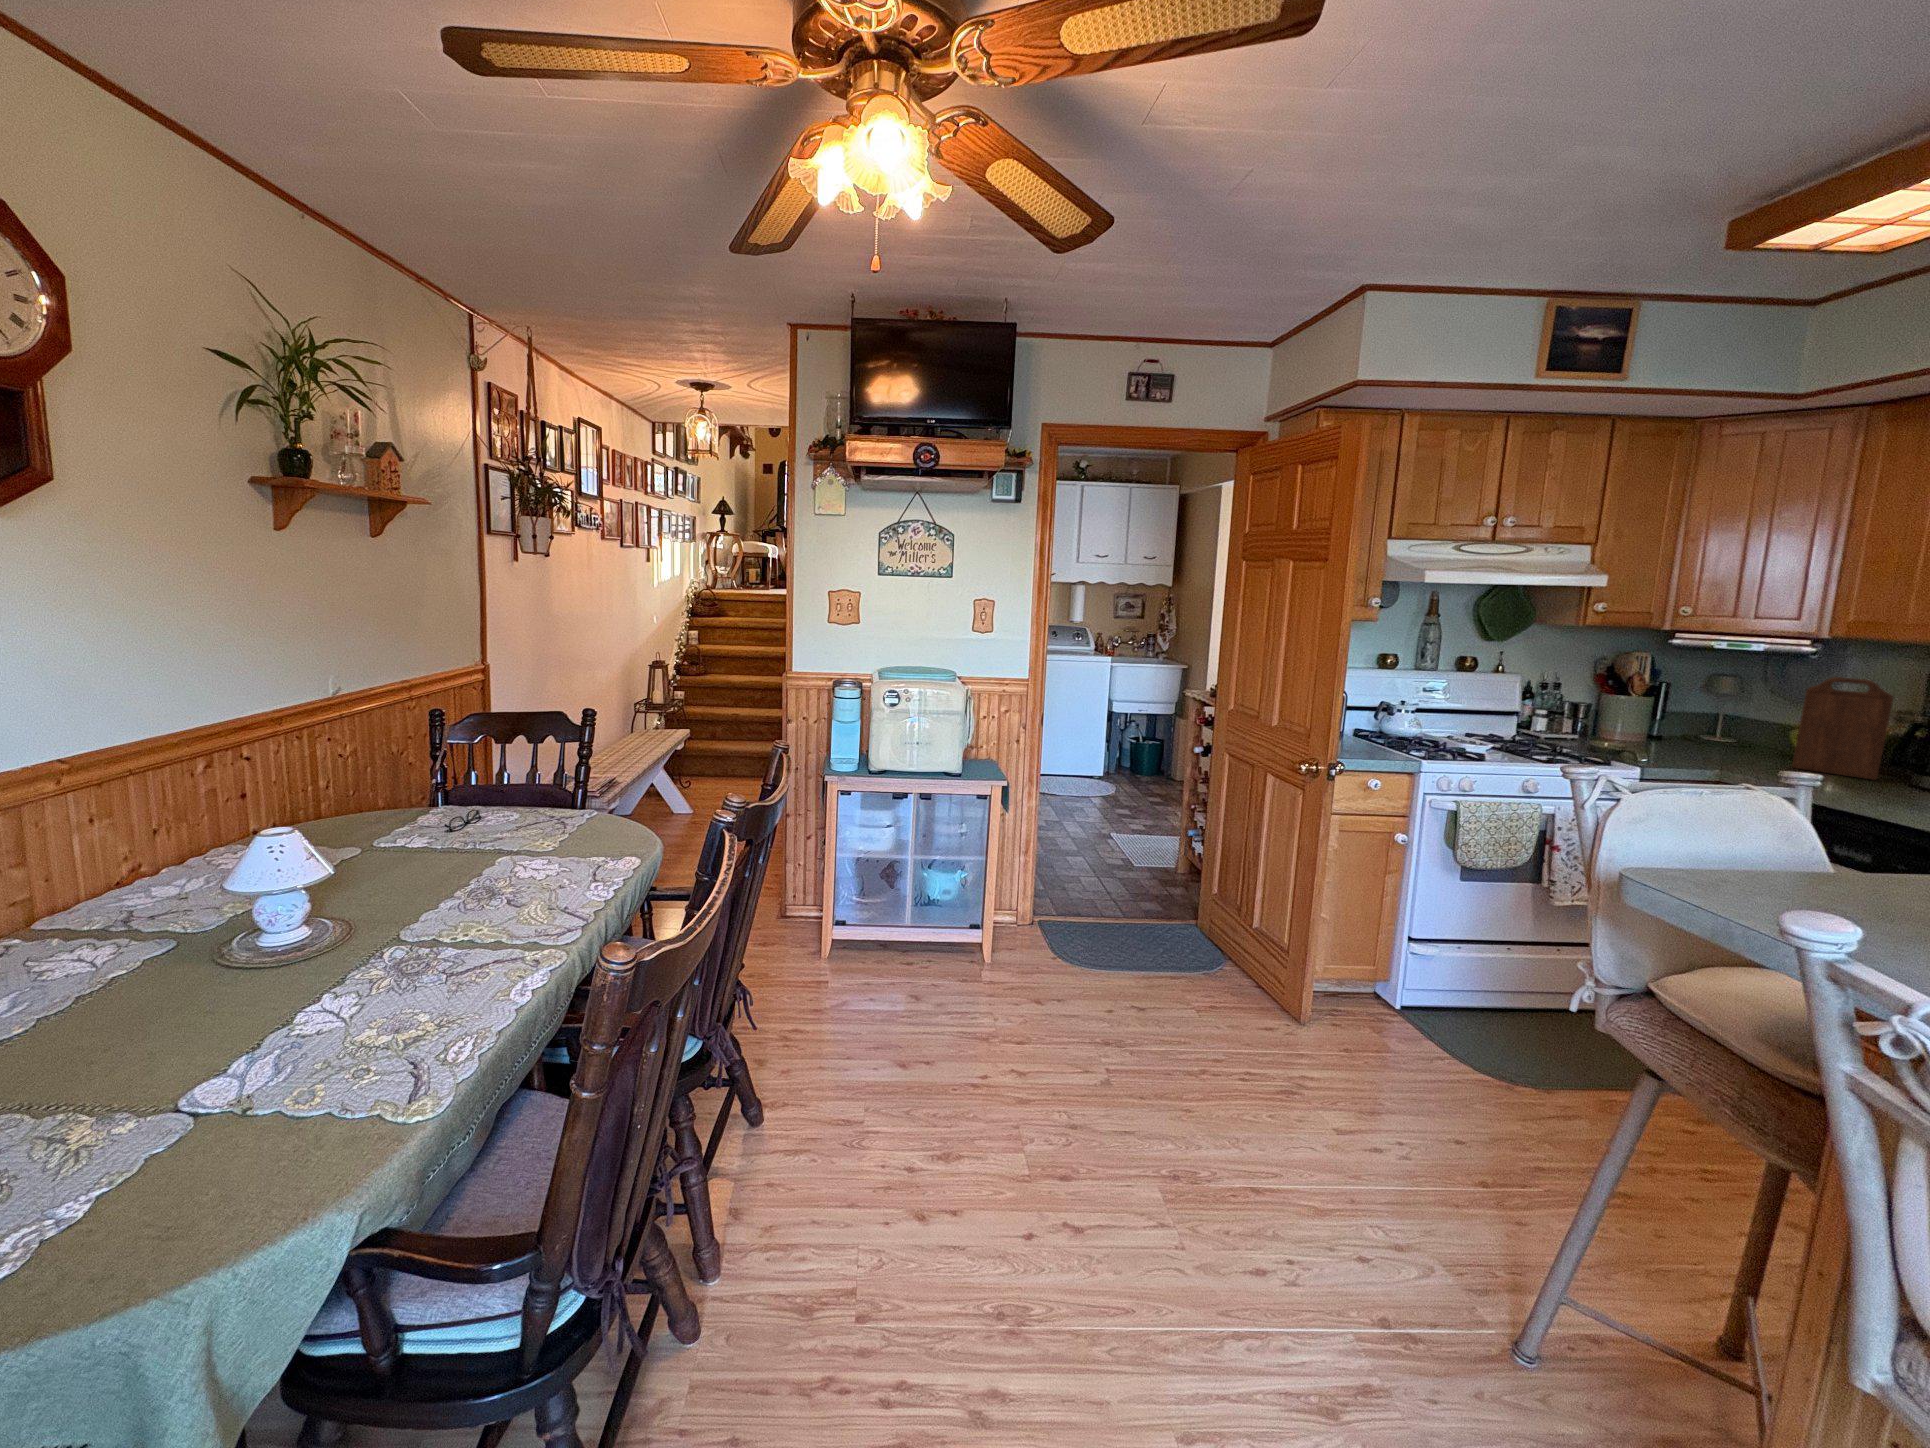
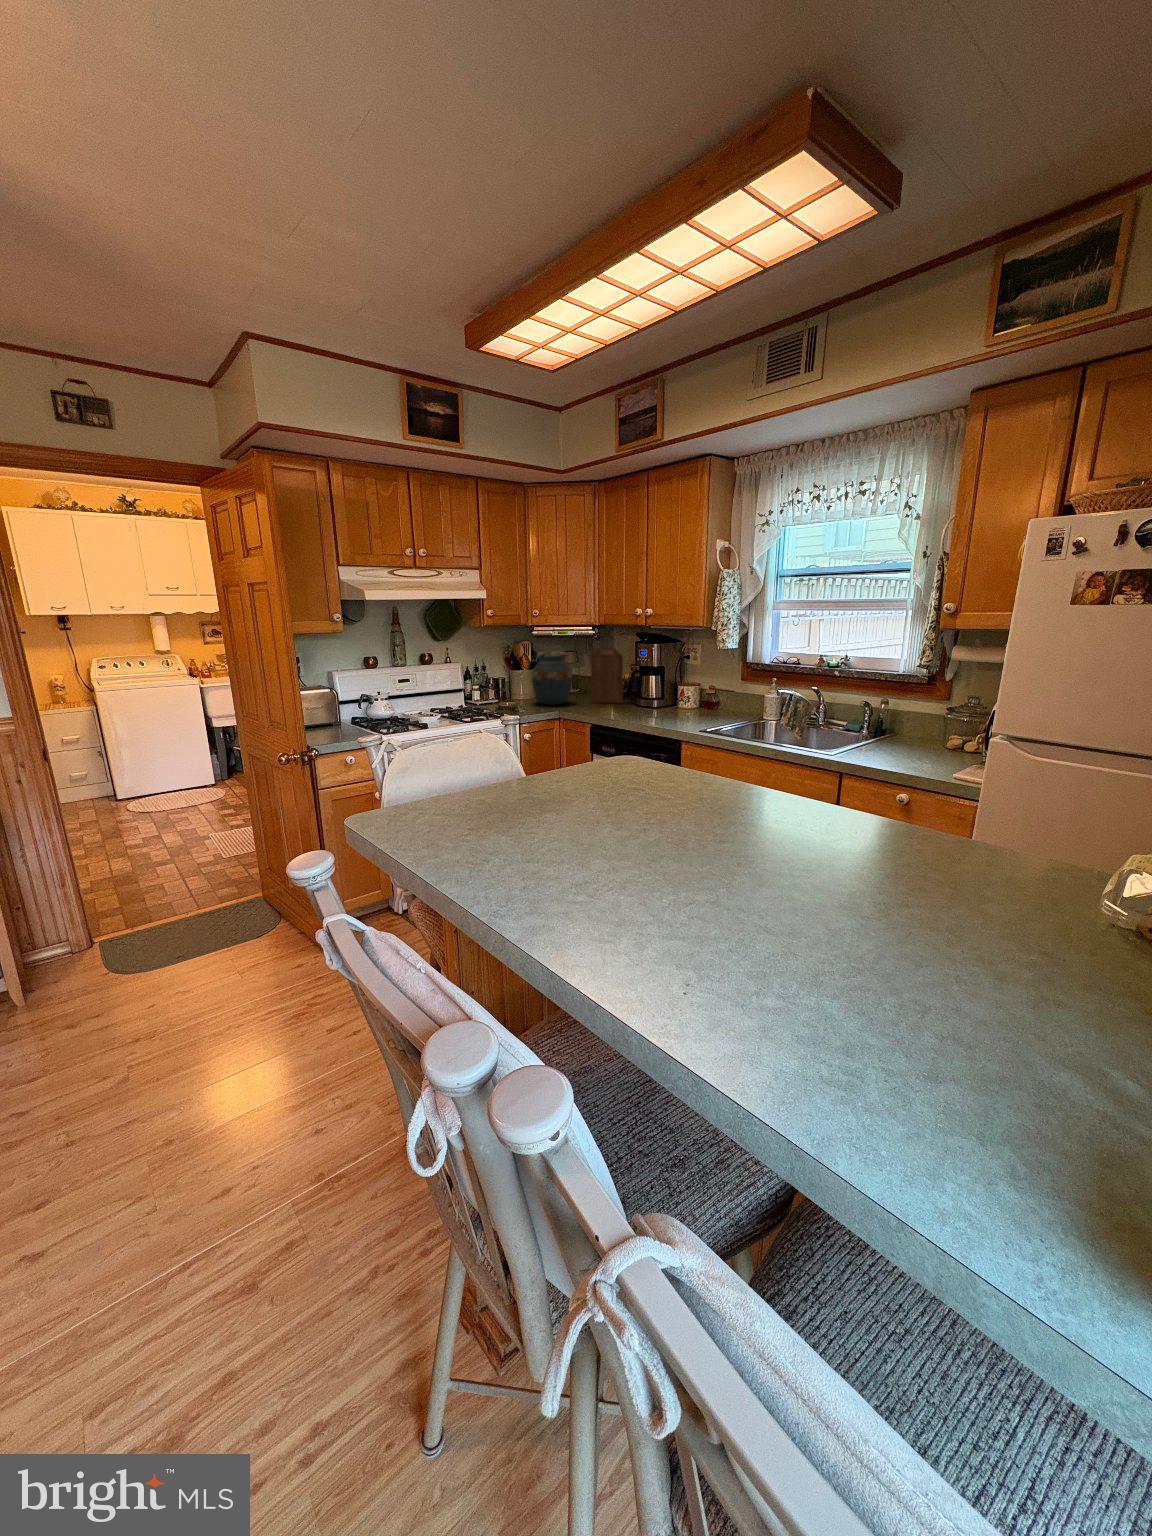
vase: none [1663,673,1758,760] -> present [532,652,573,705]

